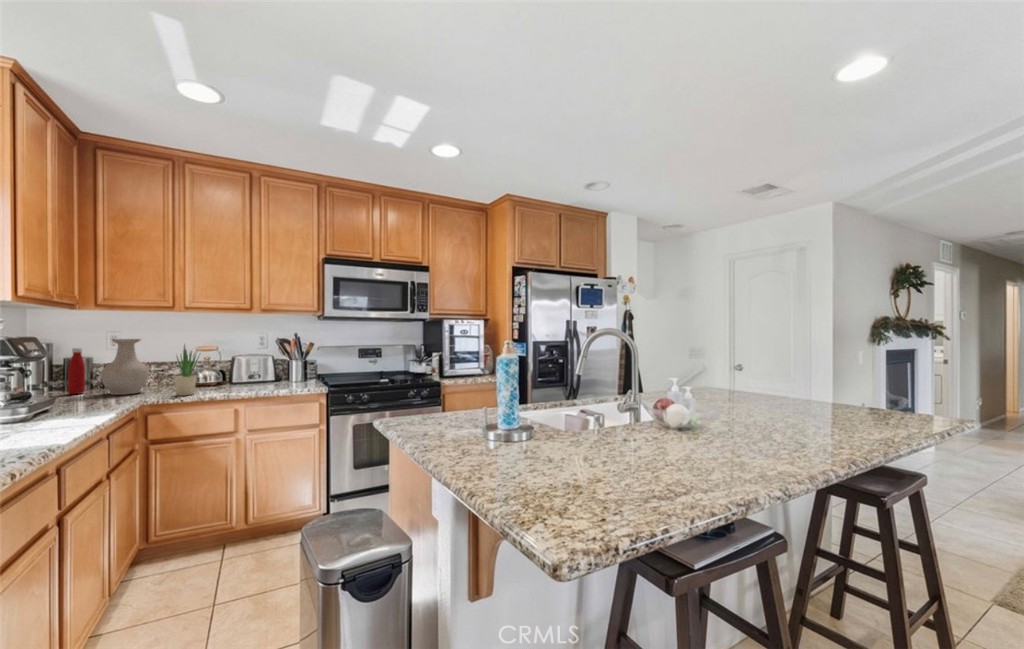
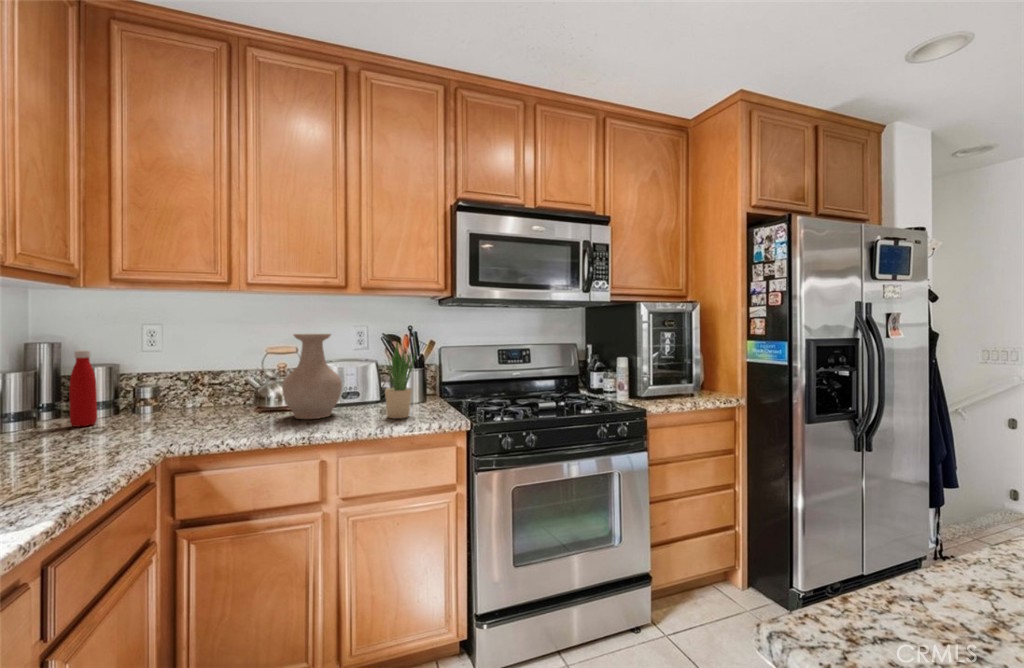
vase: present [101,339,149,395] -> present [282,334,342,419]
potted plant: present [174,345,199,396] -> present [385,342,415,418]

